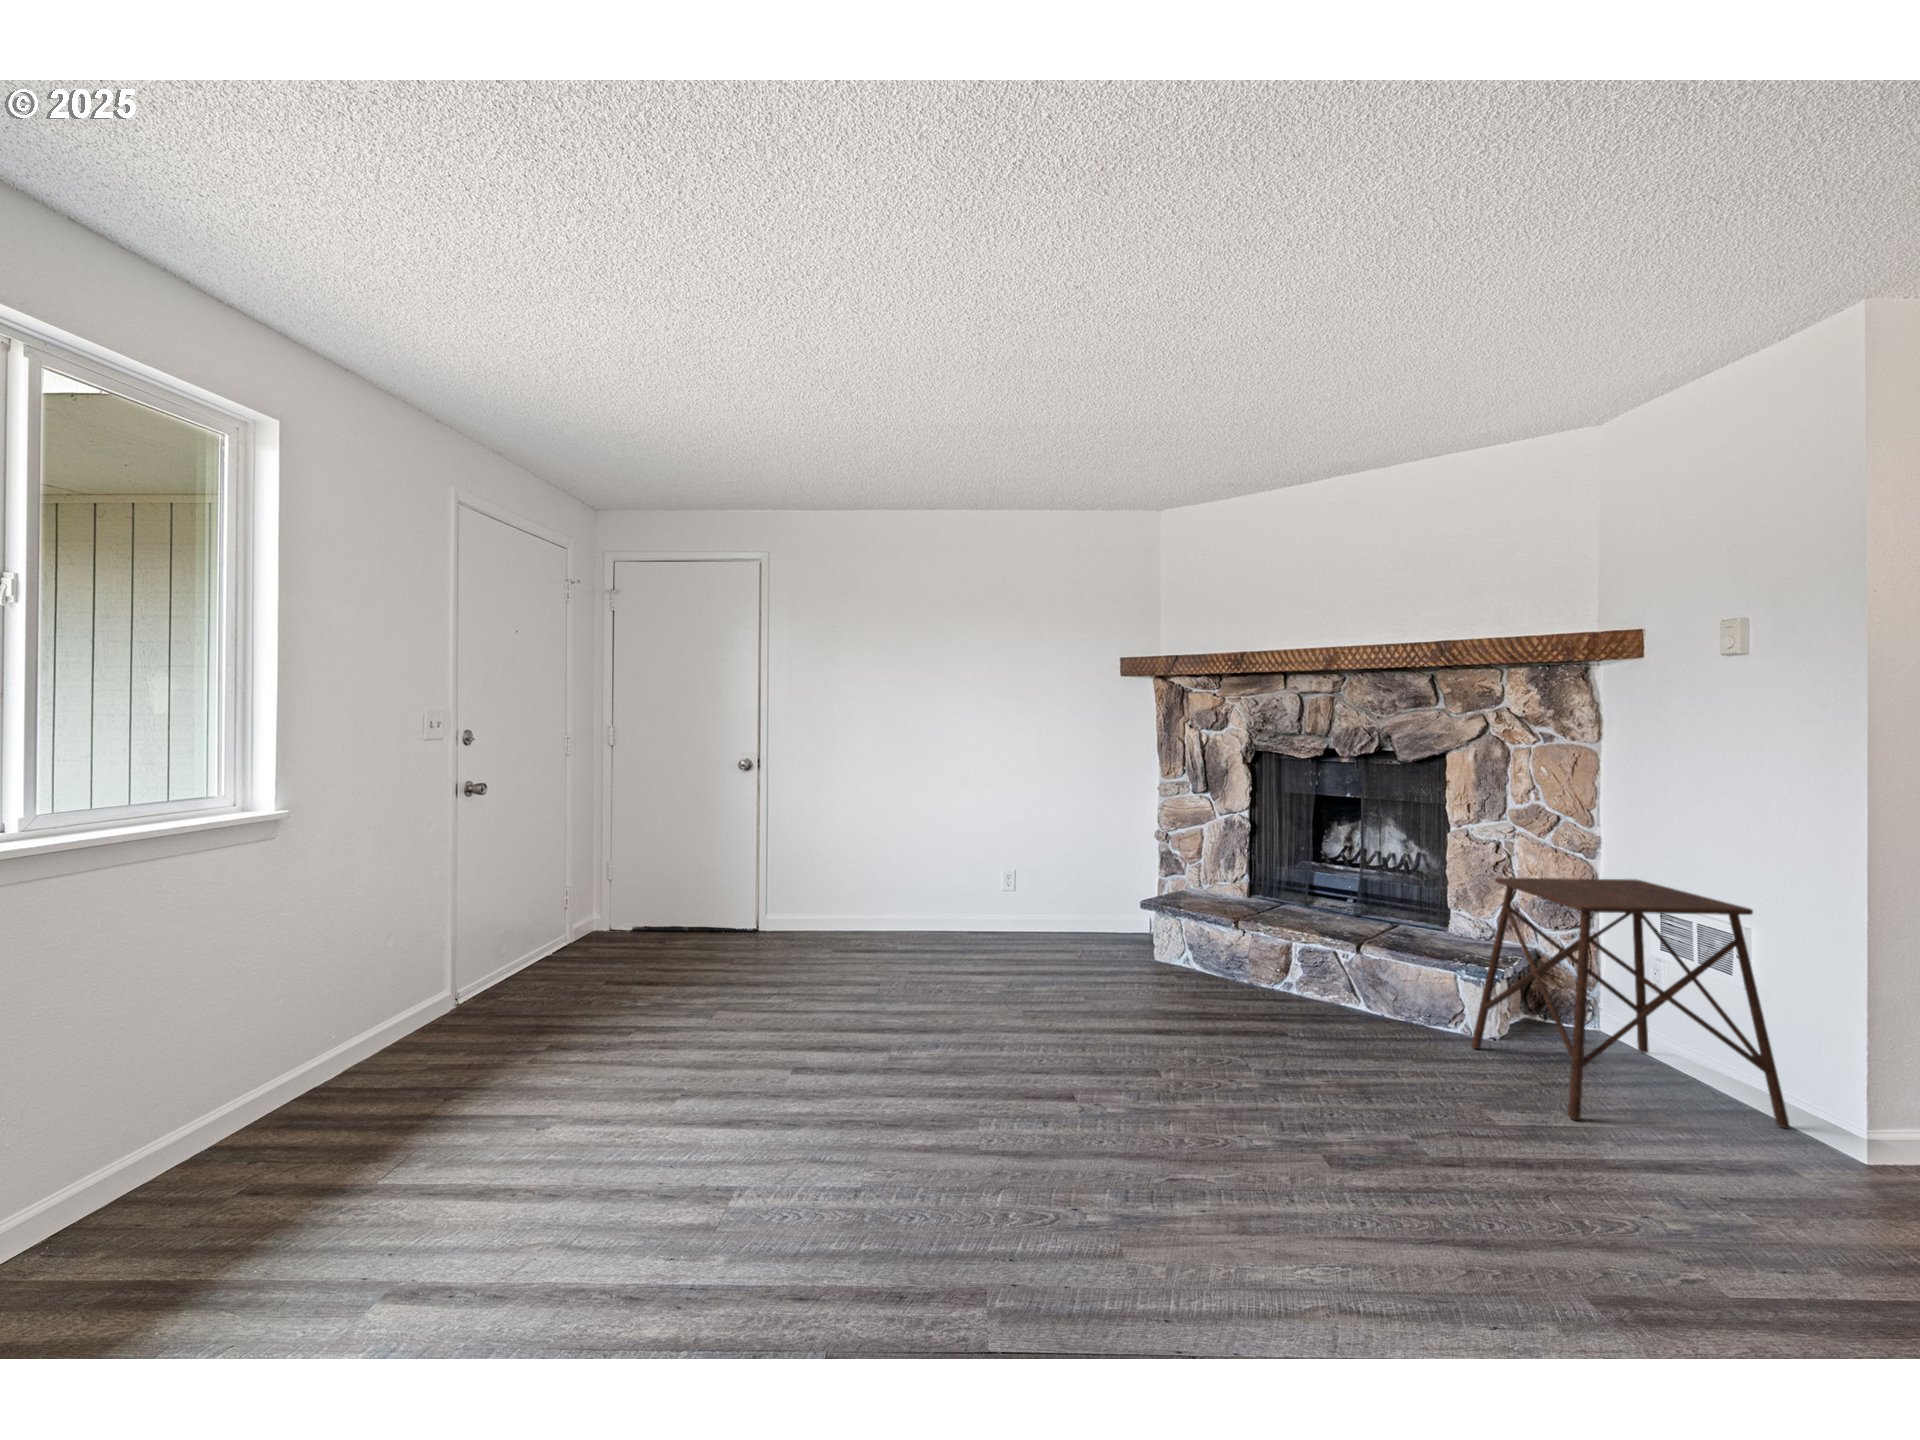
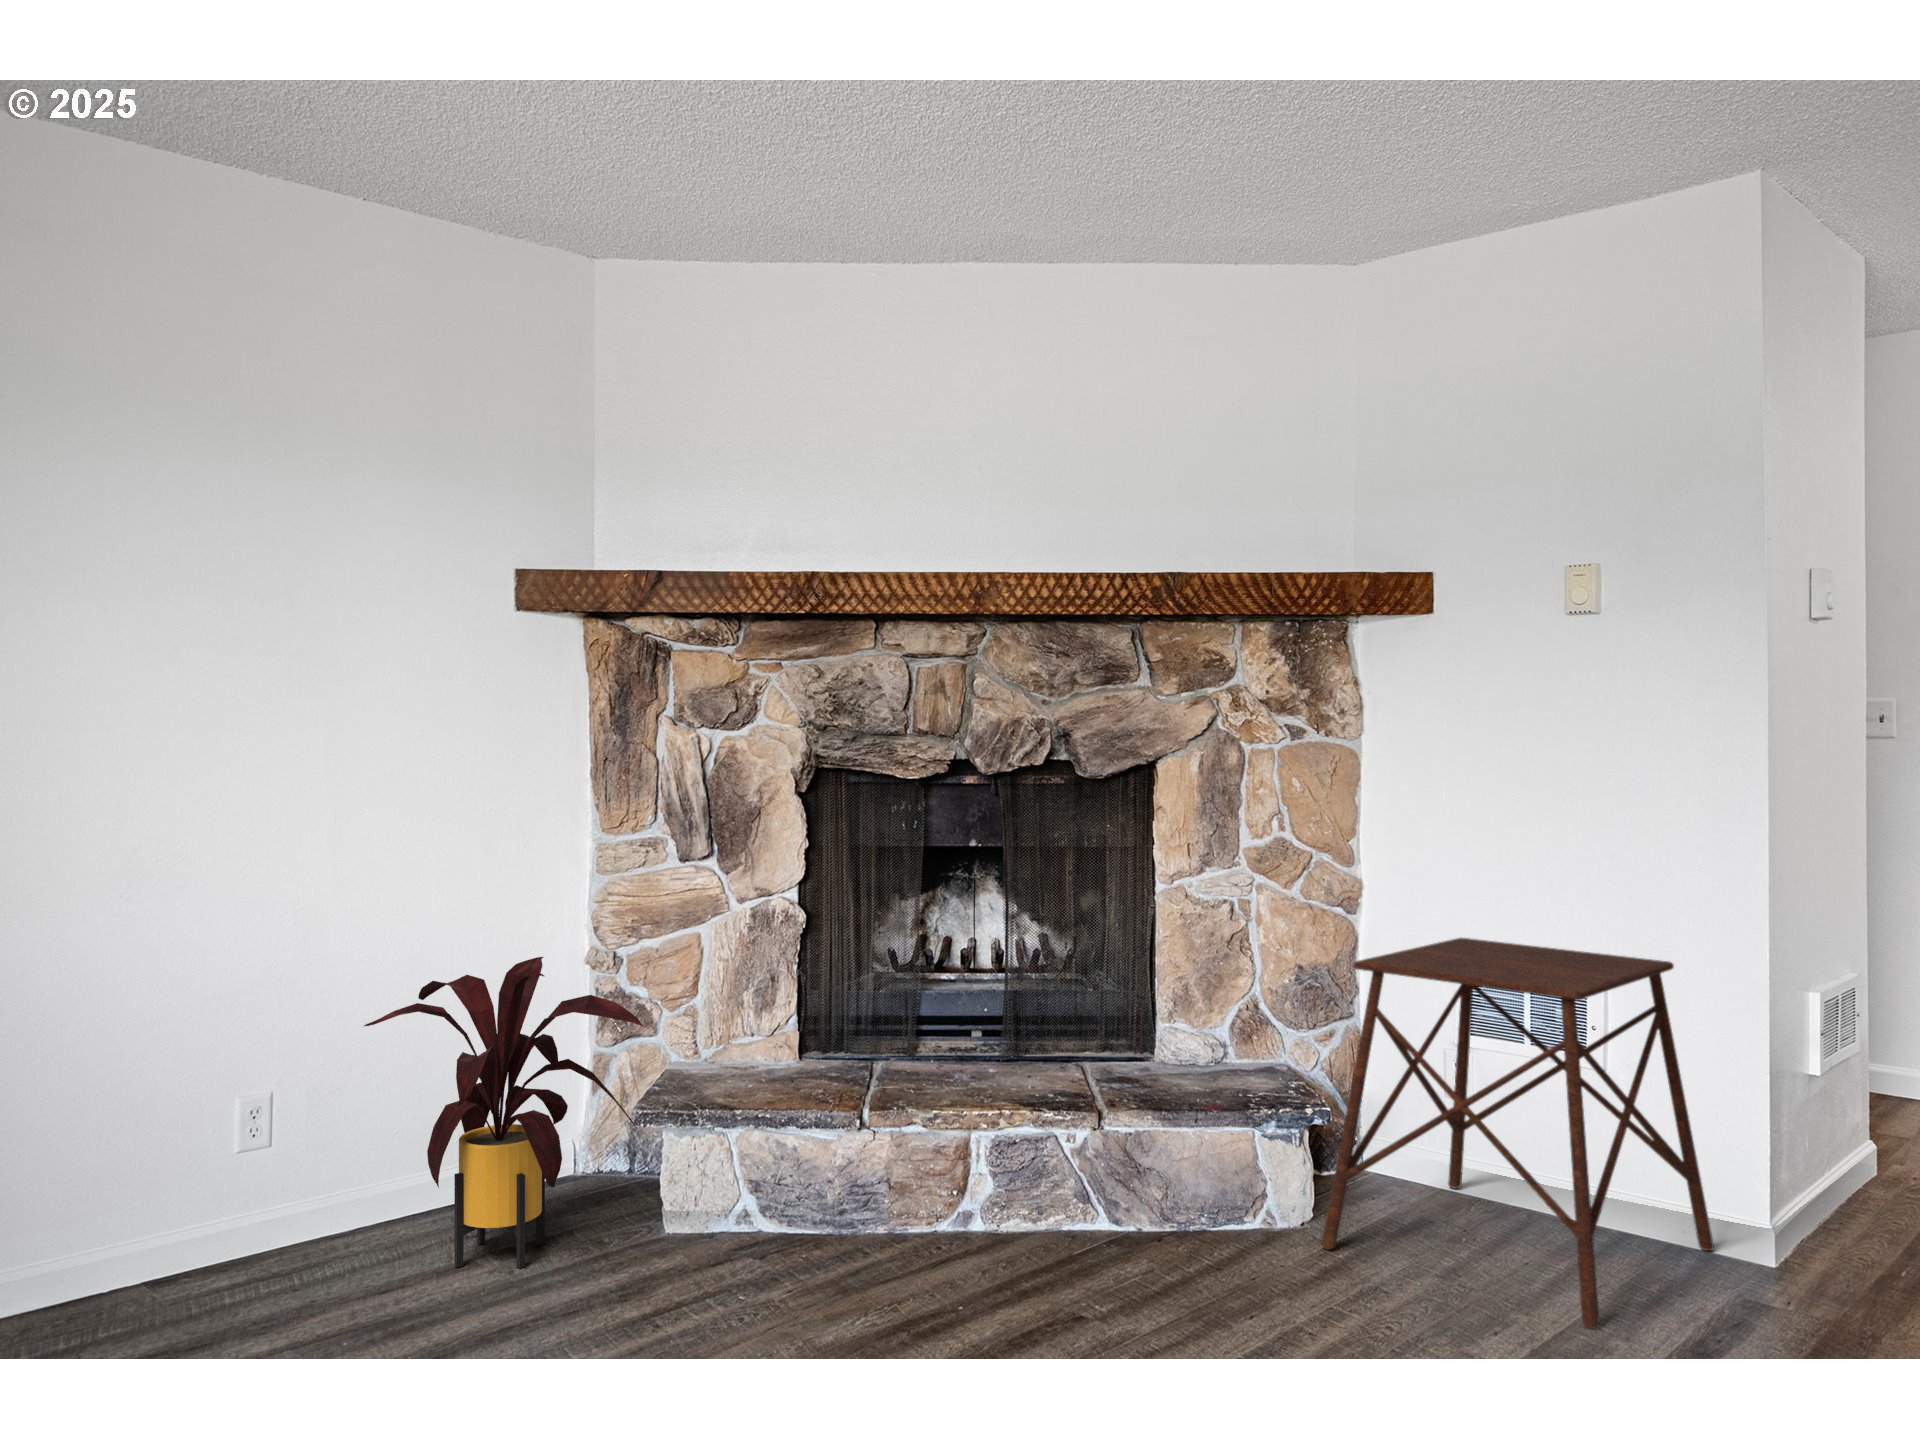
house plant: none [1034,830,1136,958] -> present [364,957,643,1268]

